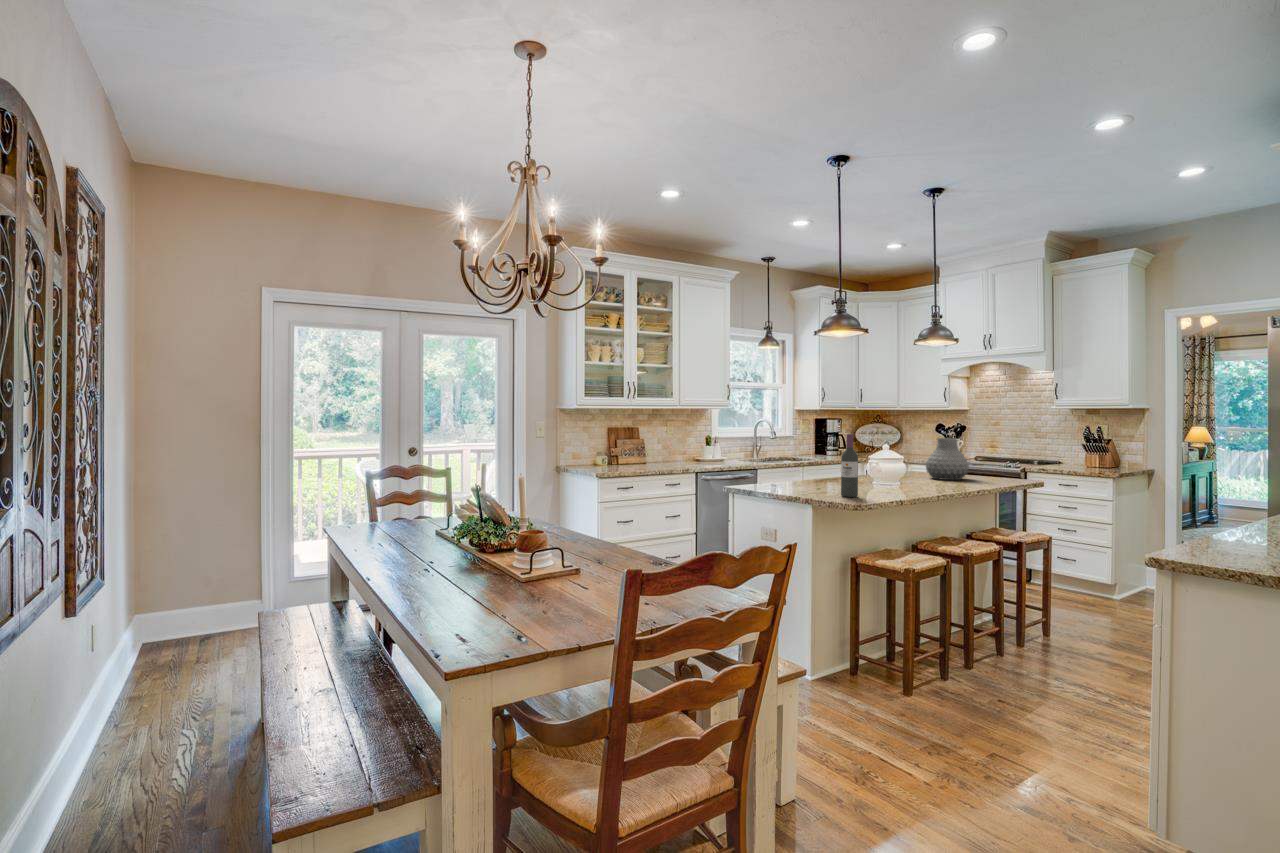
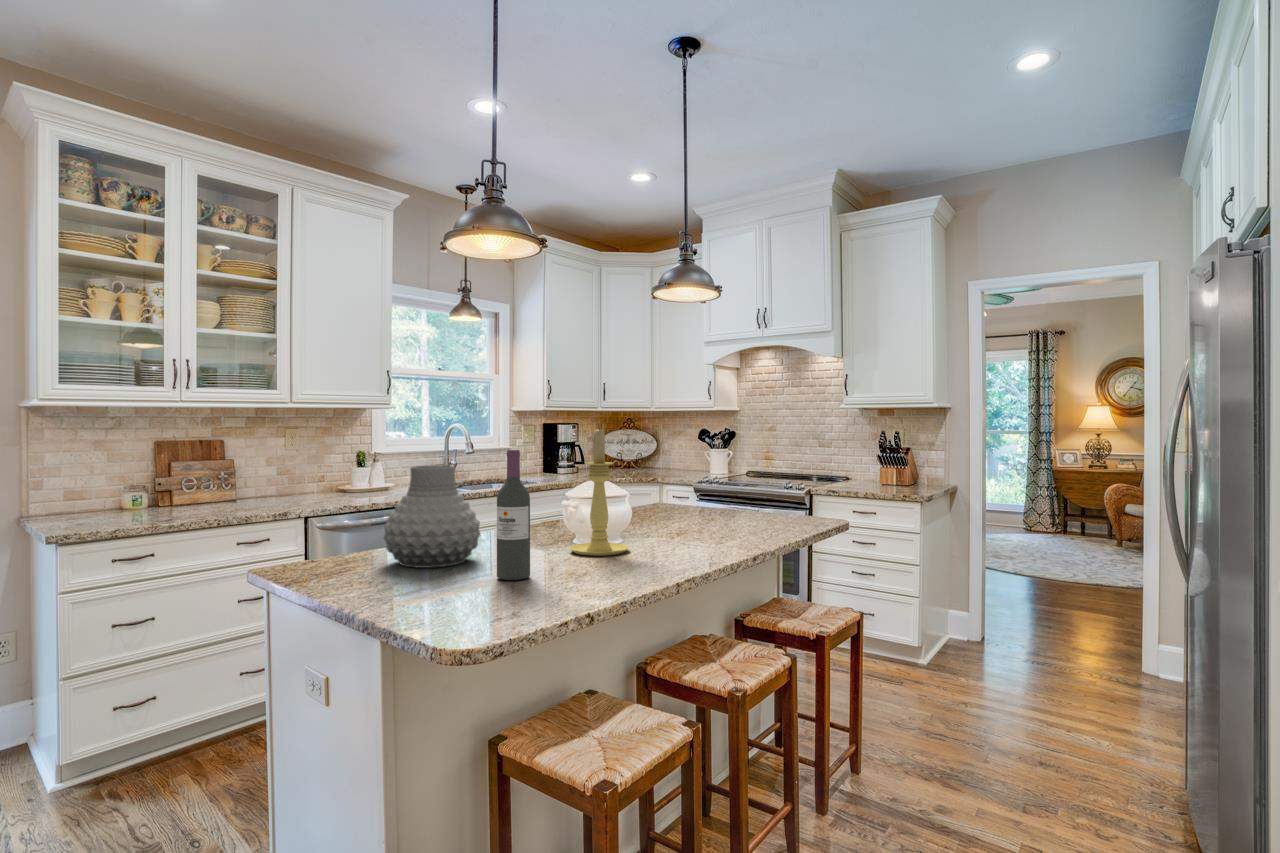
candle holder: none [870,423,904,491] -> present [569,428,629,556]
vase: present [926,438,969,480] -> present [384,465,480,568]

